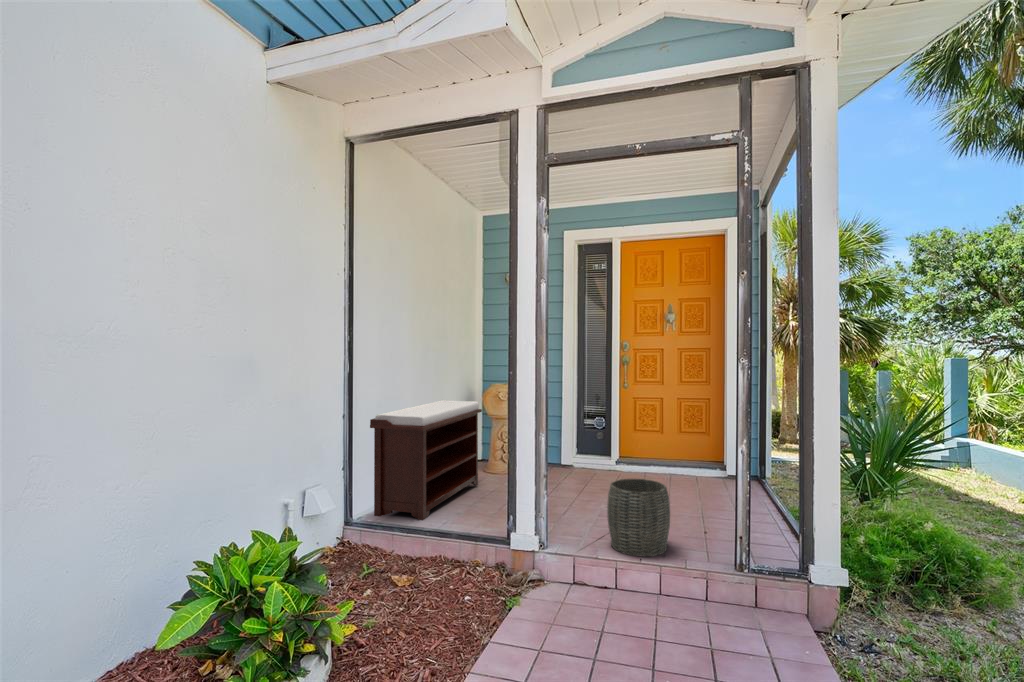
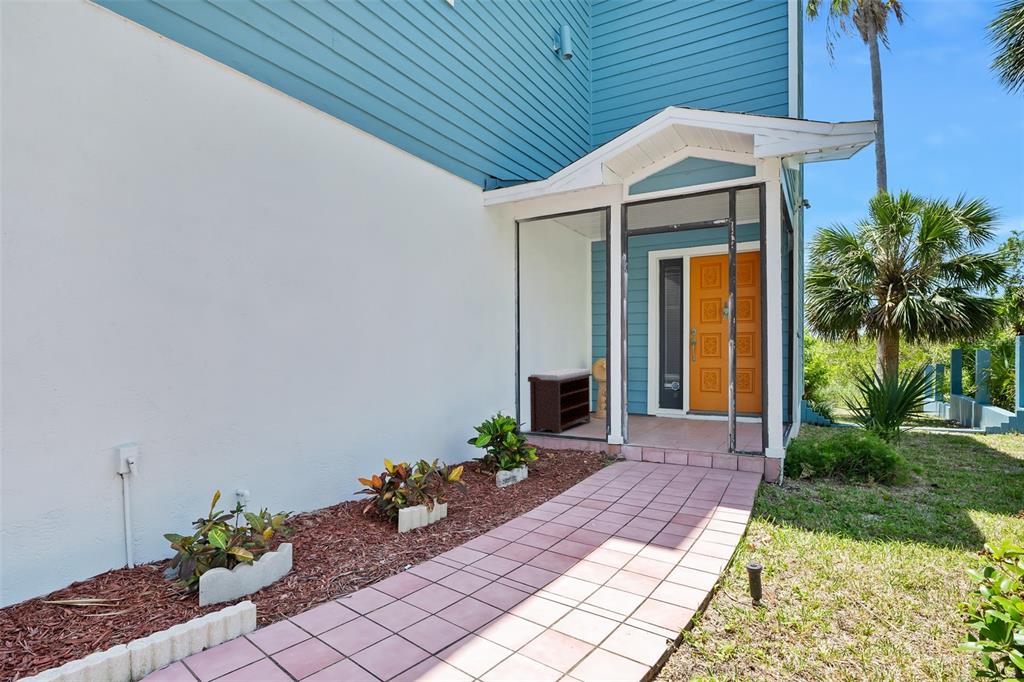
woven basket: present [607,479,670,557] -> none [663,409,699,448]

